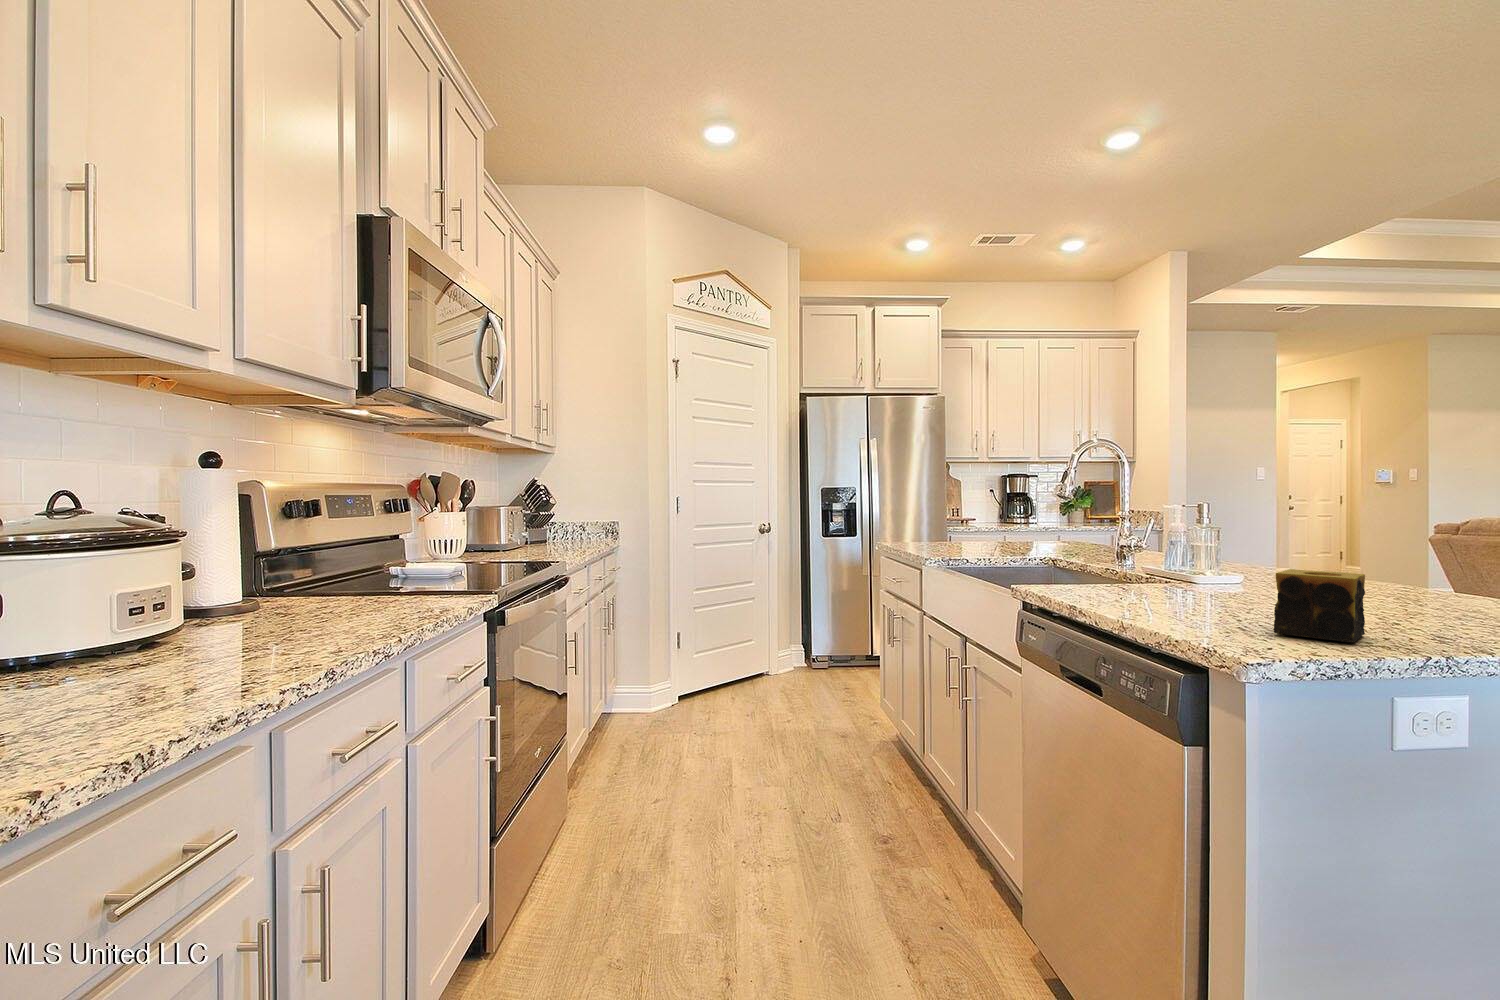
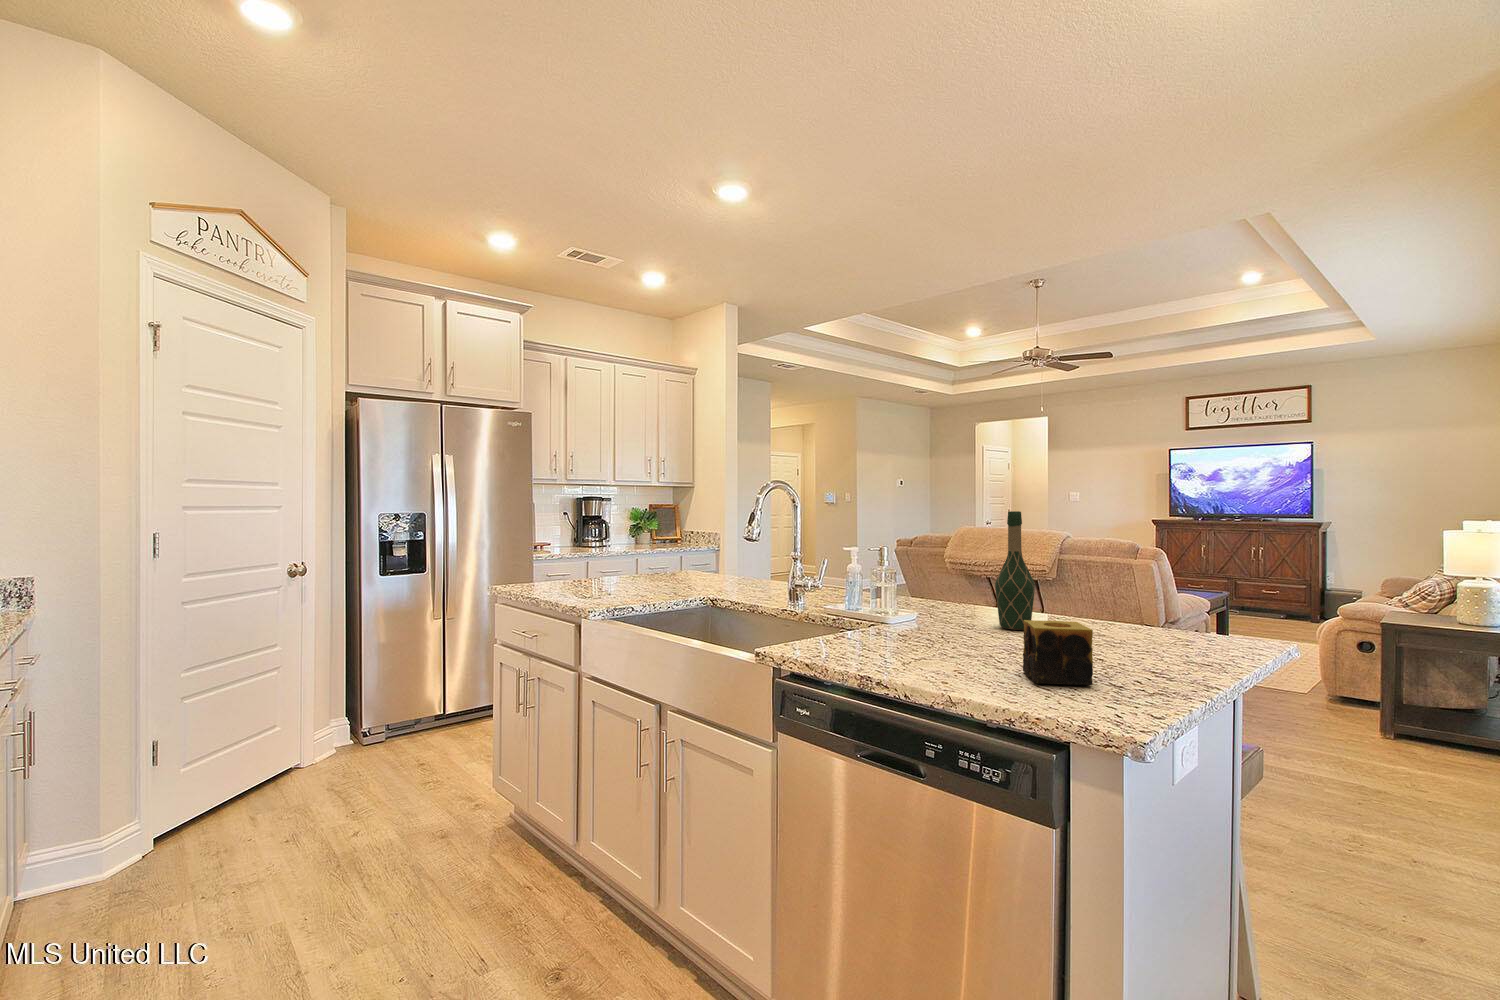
wine bottle: none [1359,456,1421,602] -> present [995,511,1035,630]

